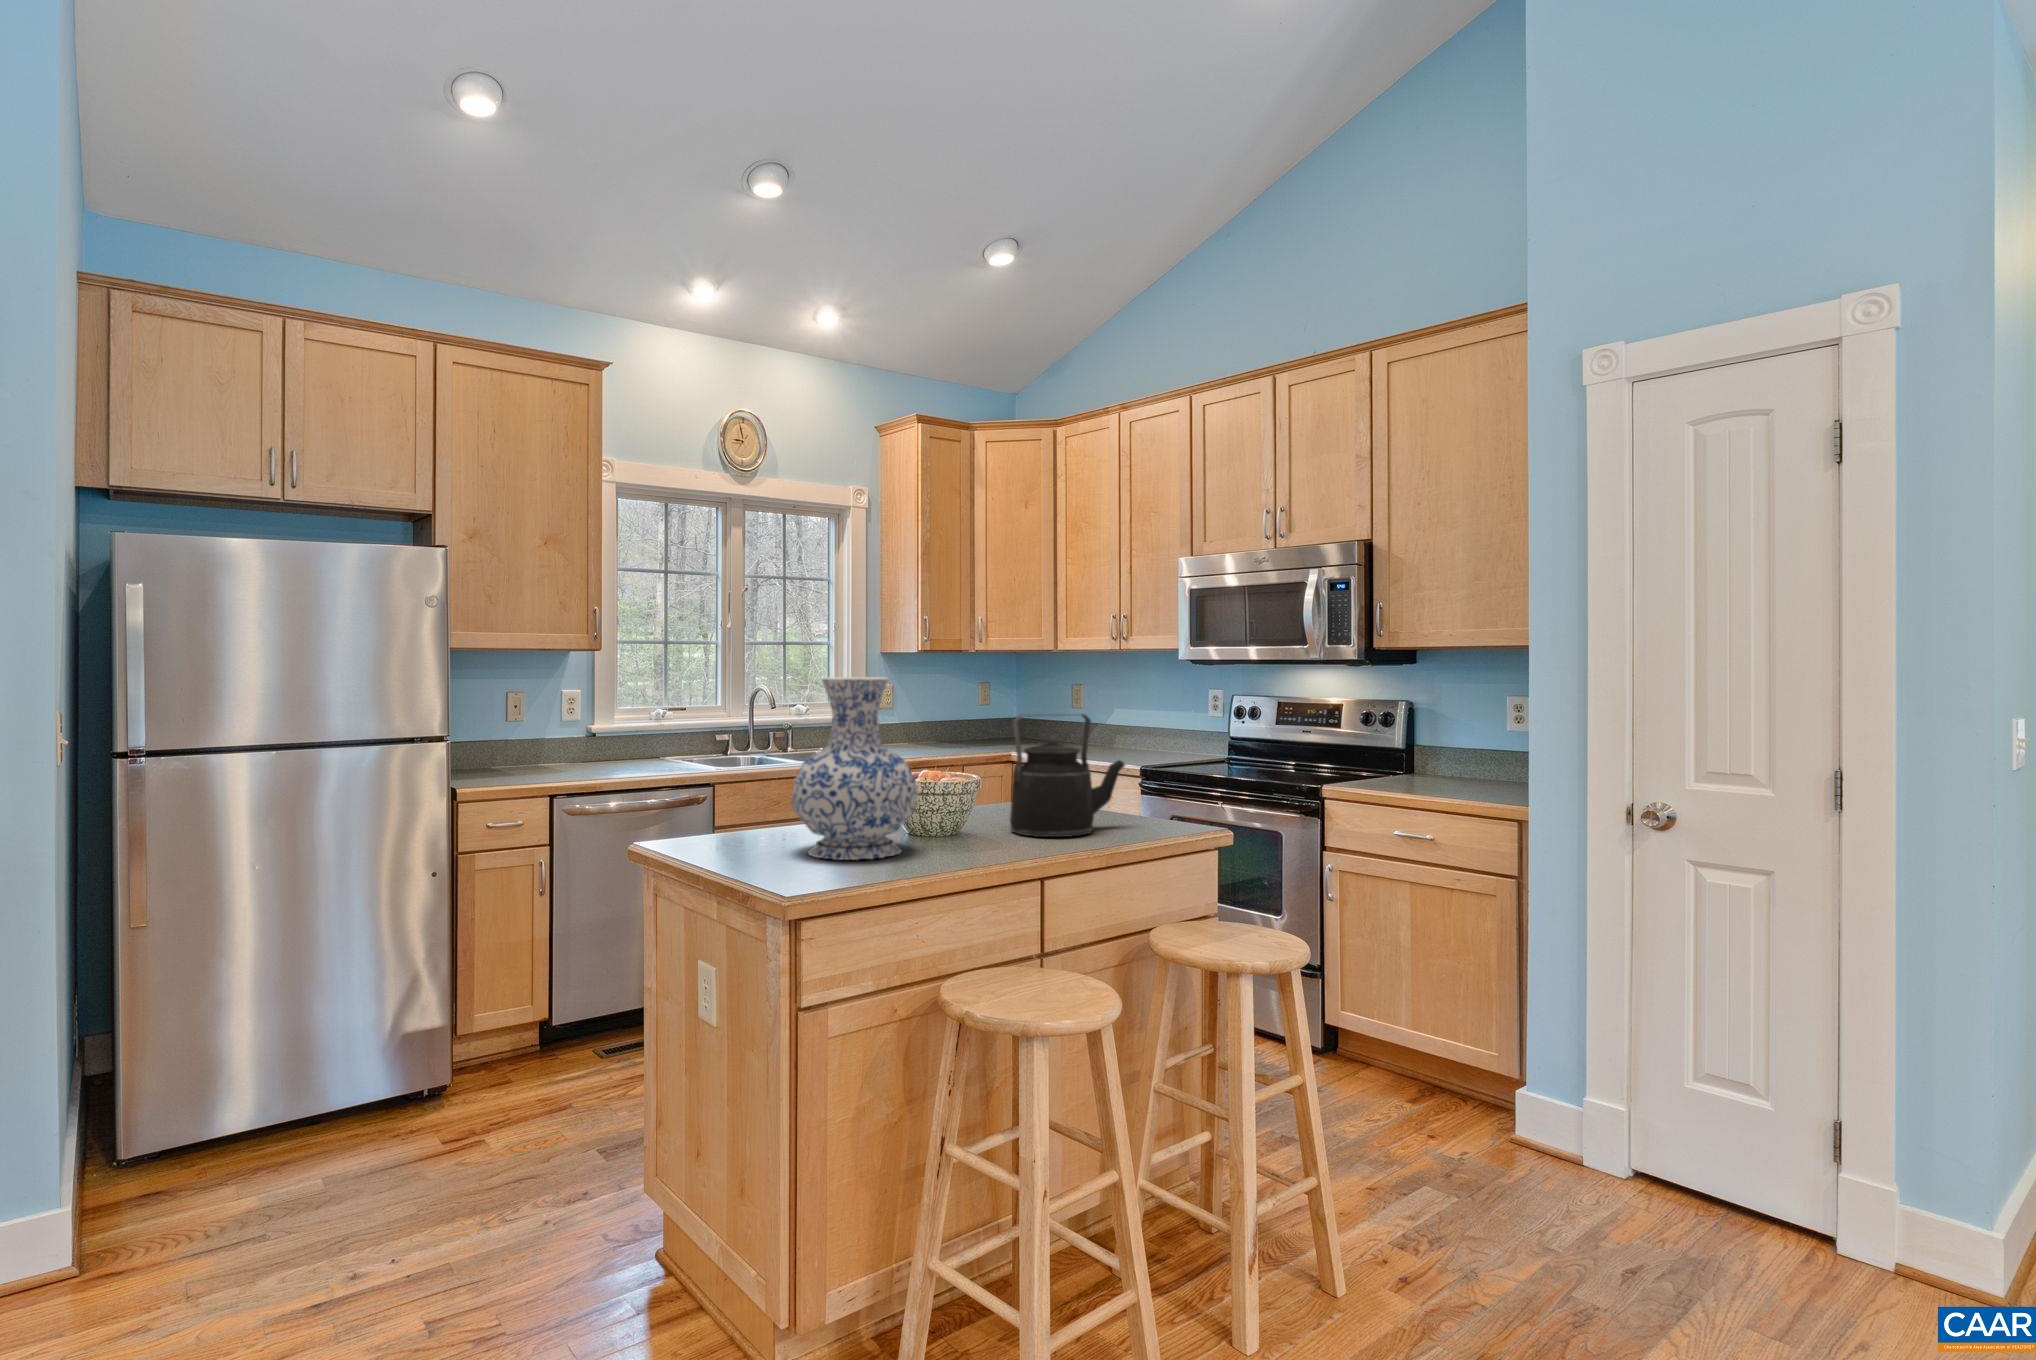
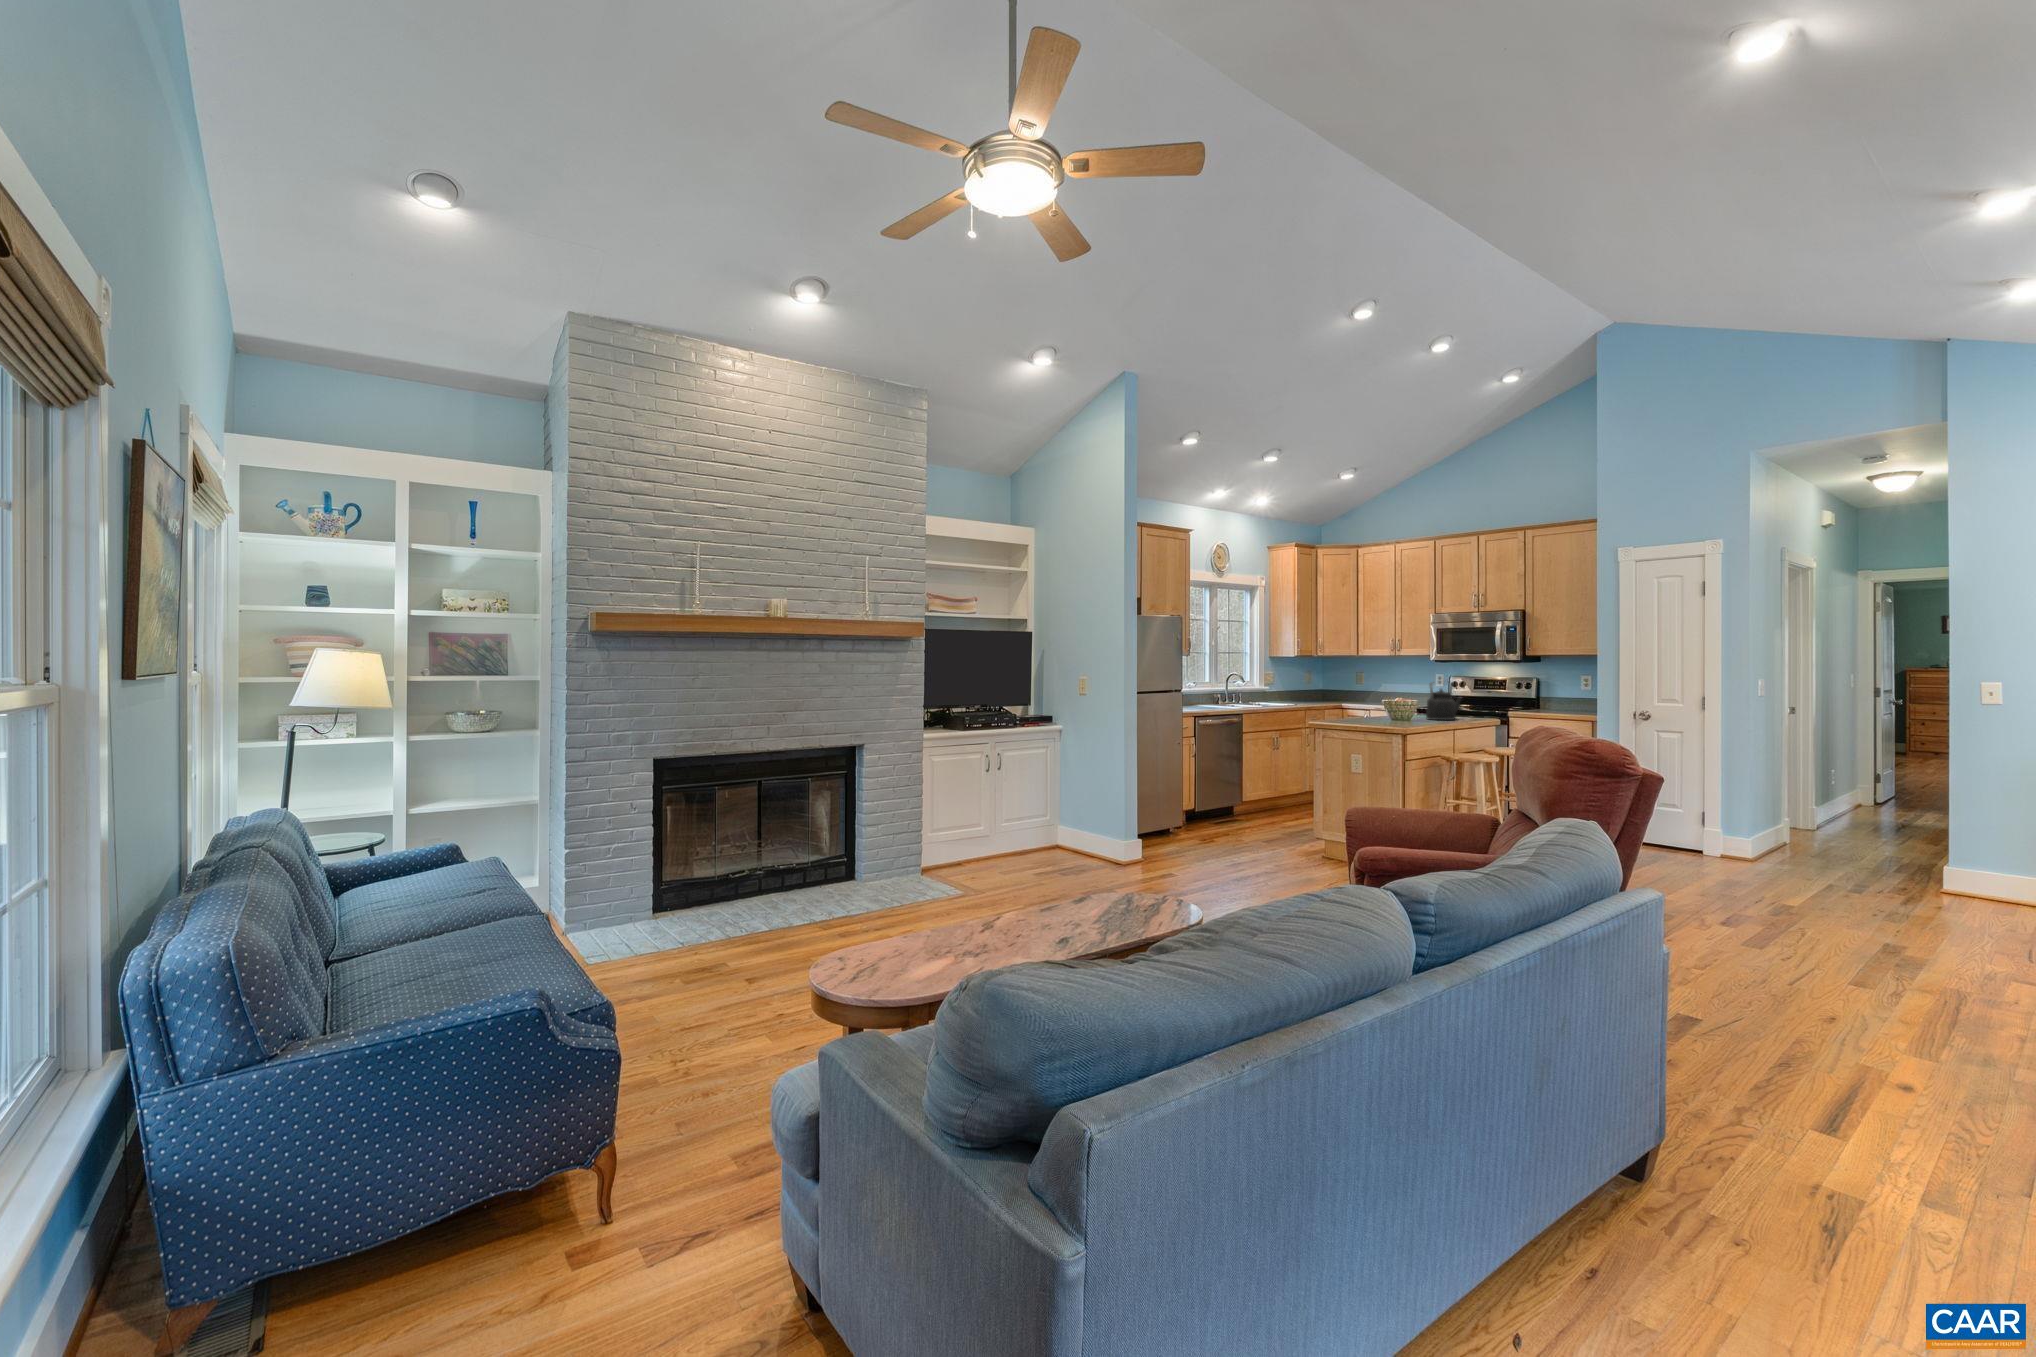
vase: present [792,677,918,860] -> none [1374,670,1413,723]

